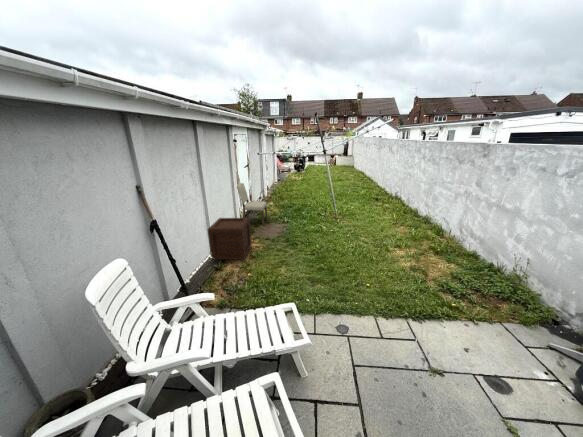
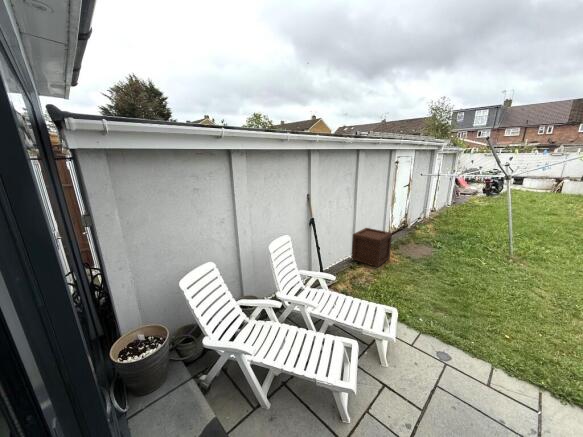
chair: present [237,183,267,226] -> none [390,201,420,245]

